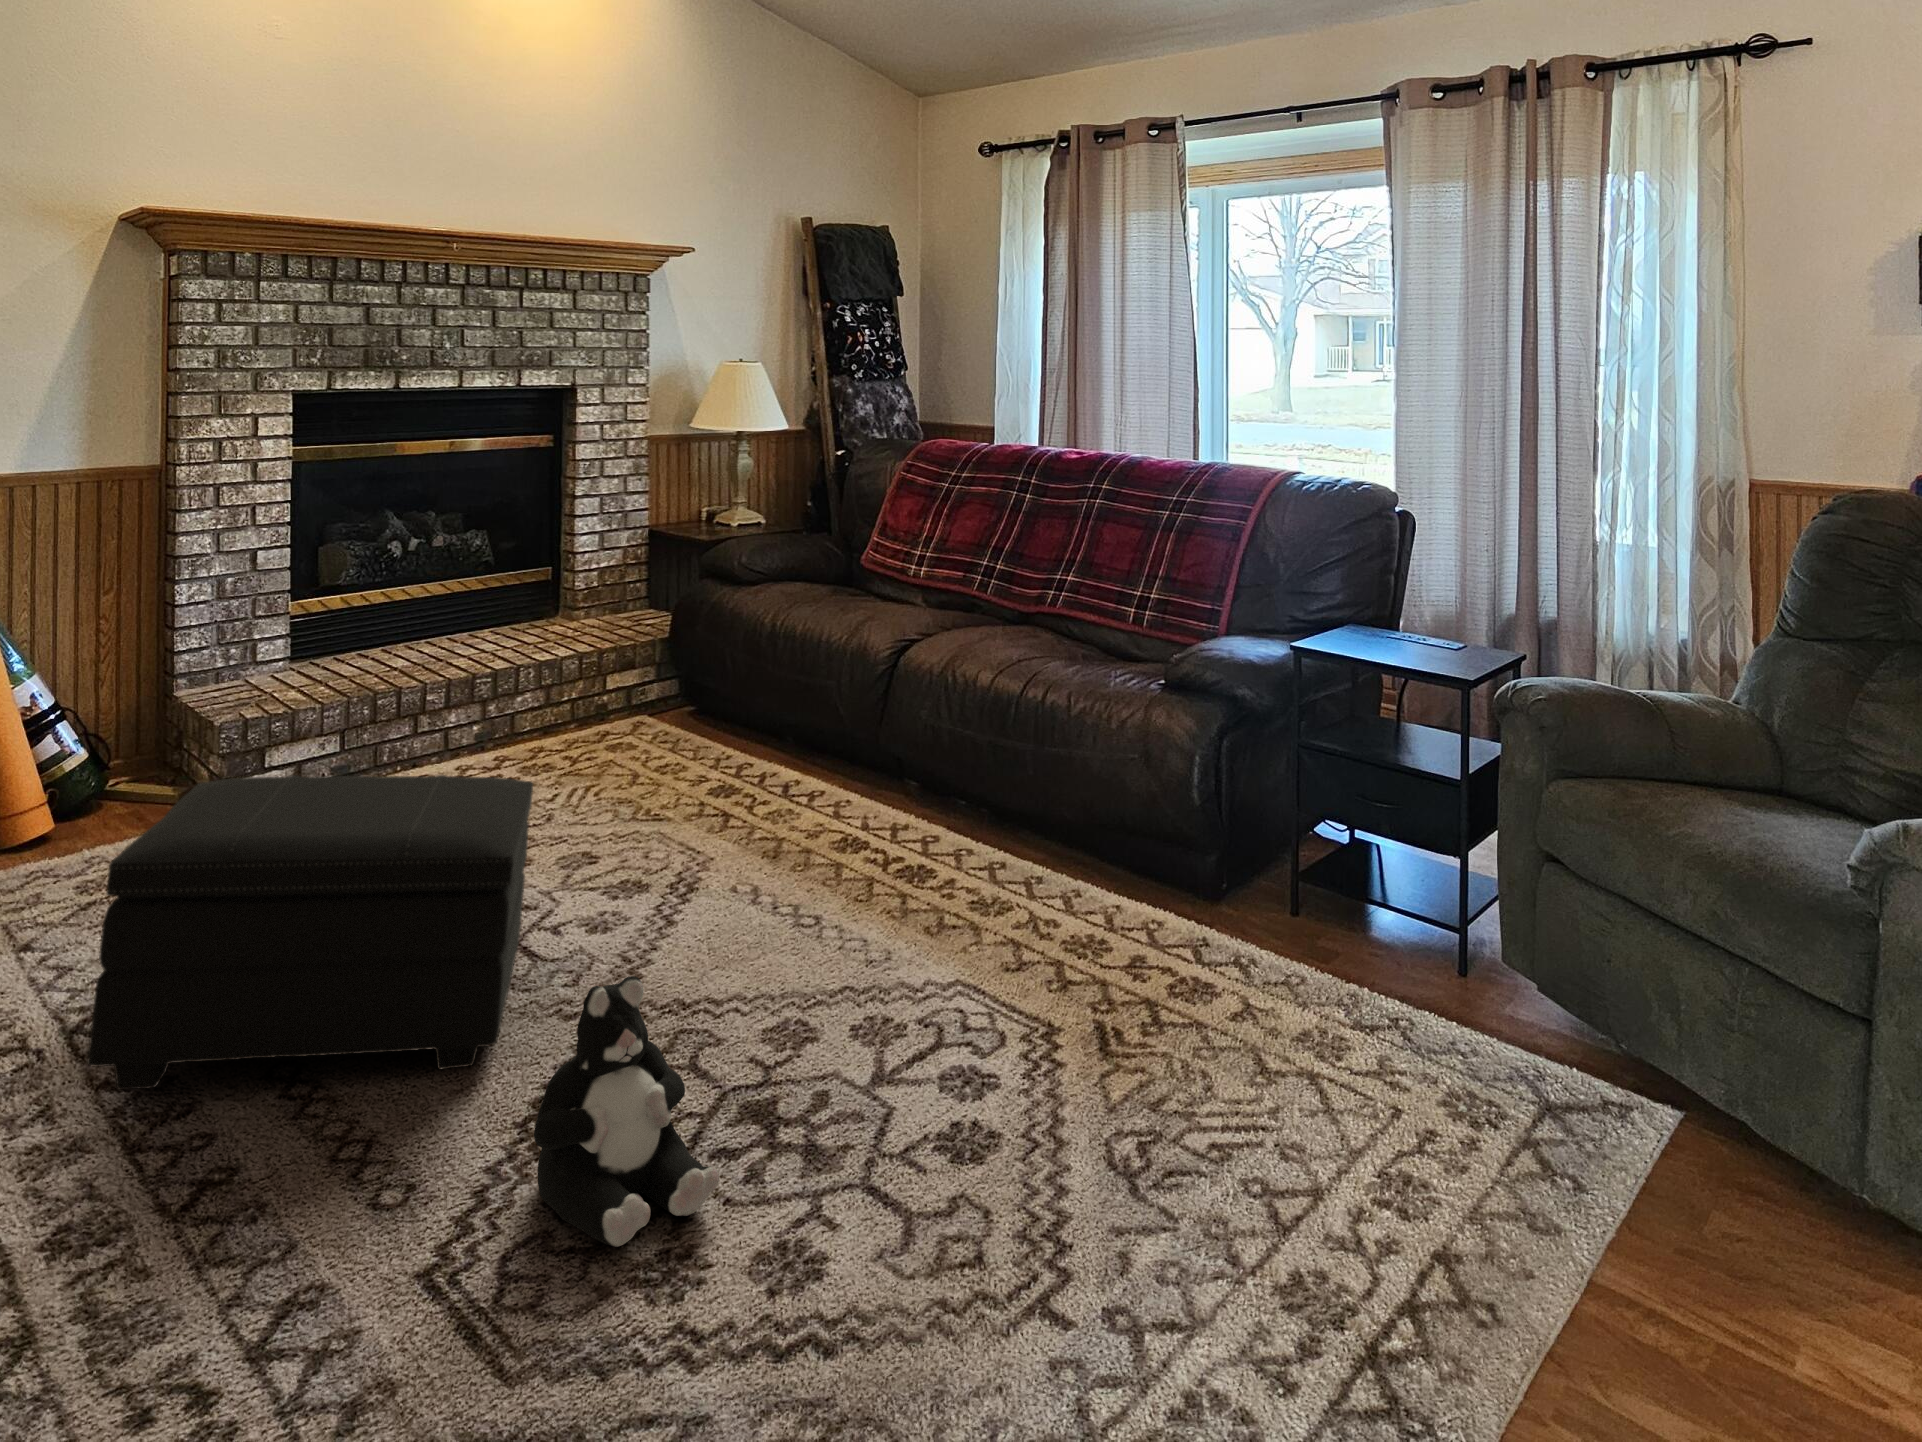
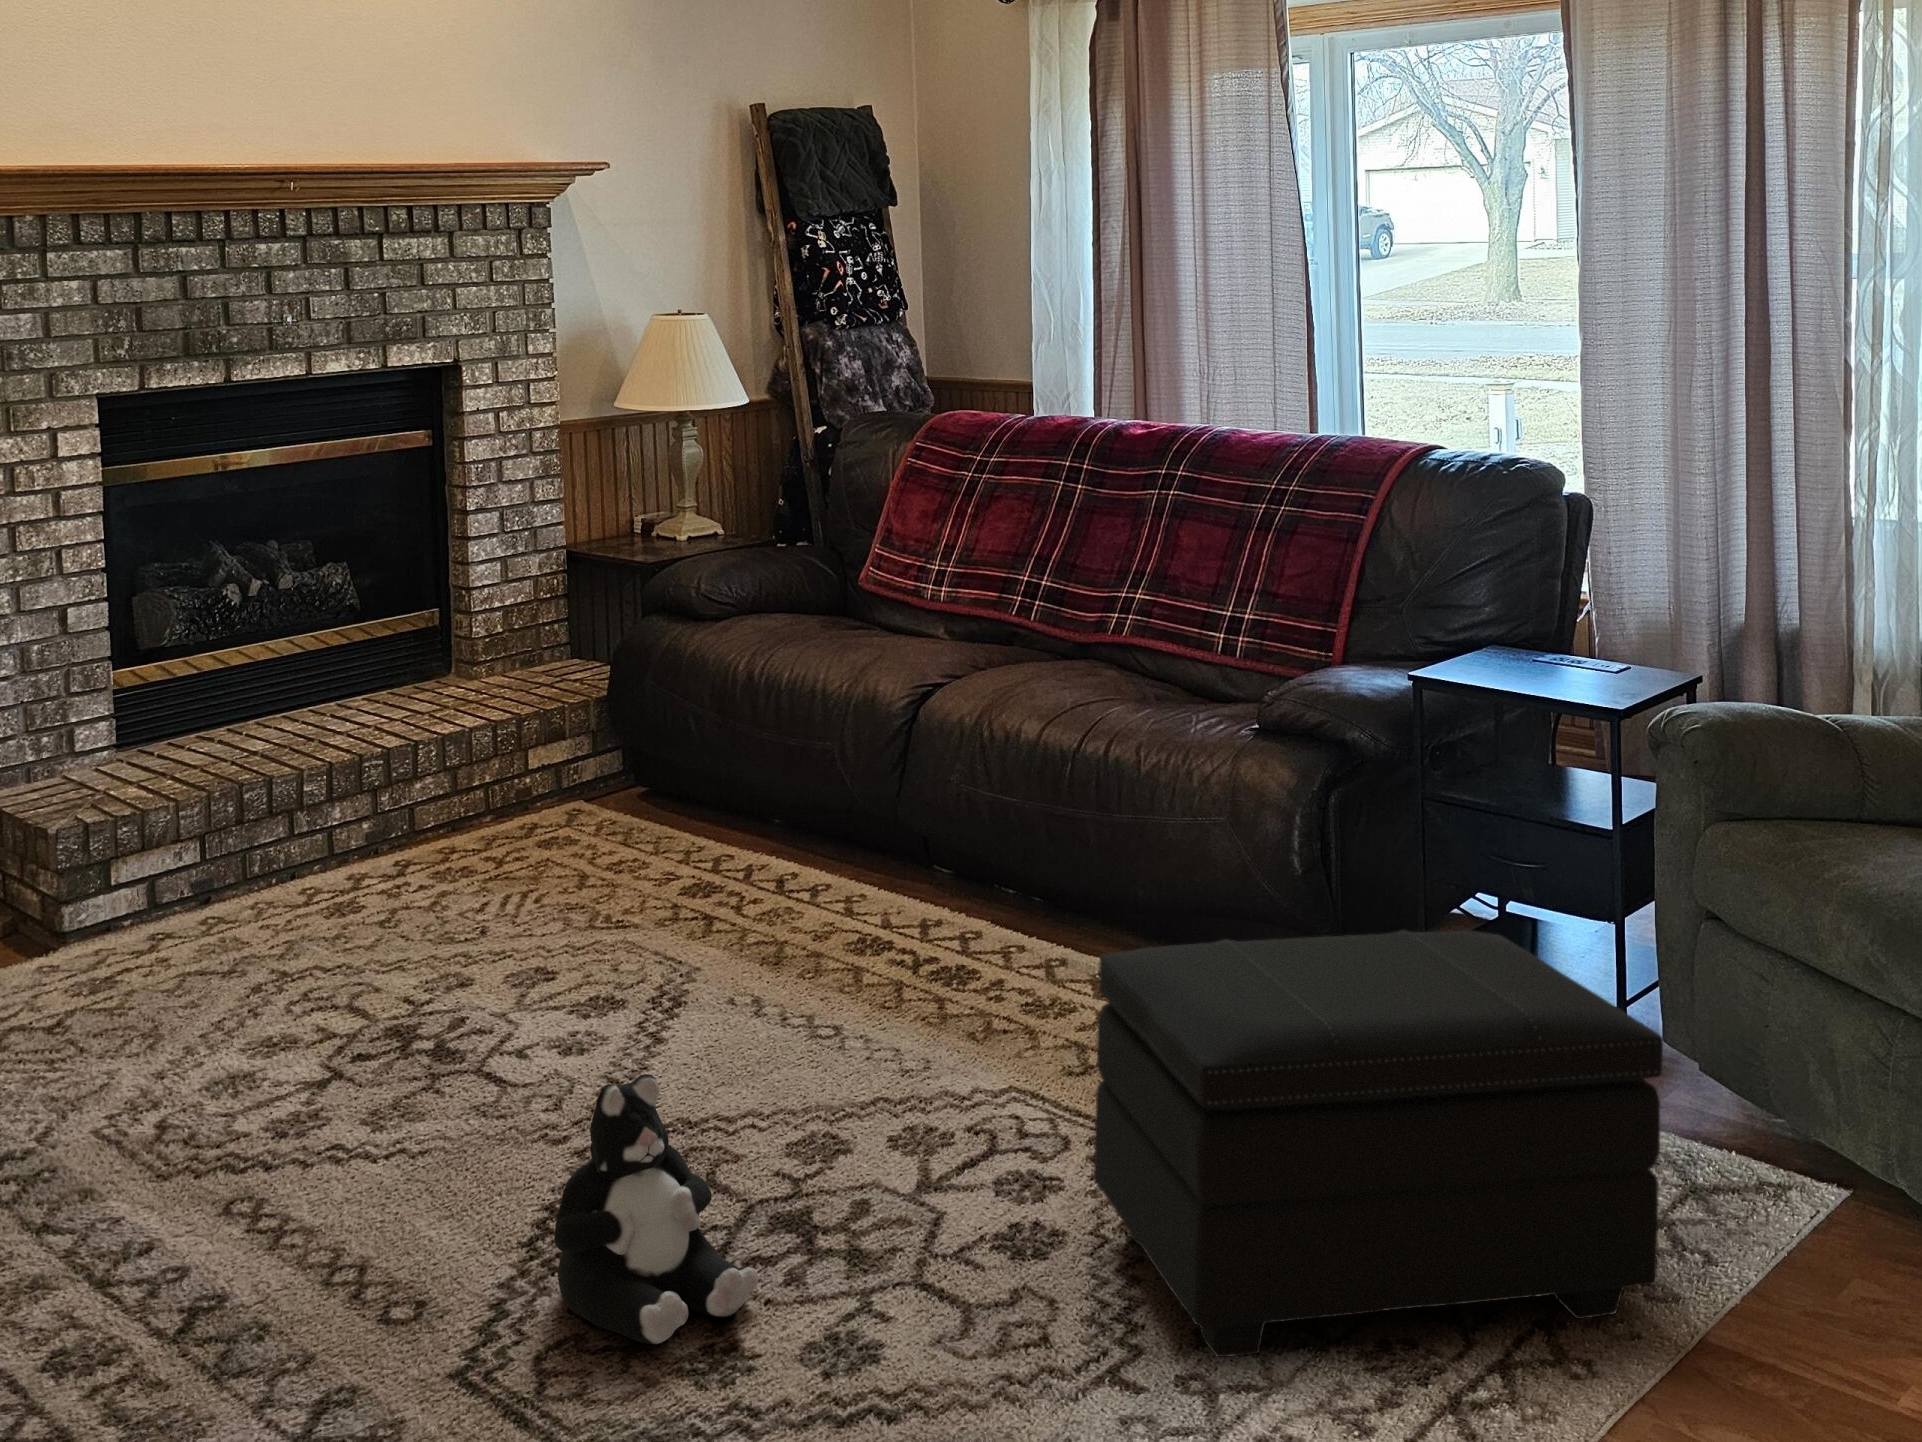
footstool: present [87,775,533,1090] -> present [1094,930,1663,1357]

